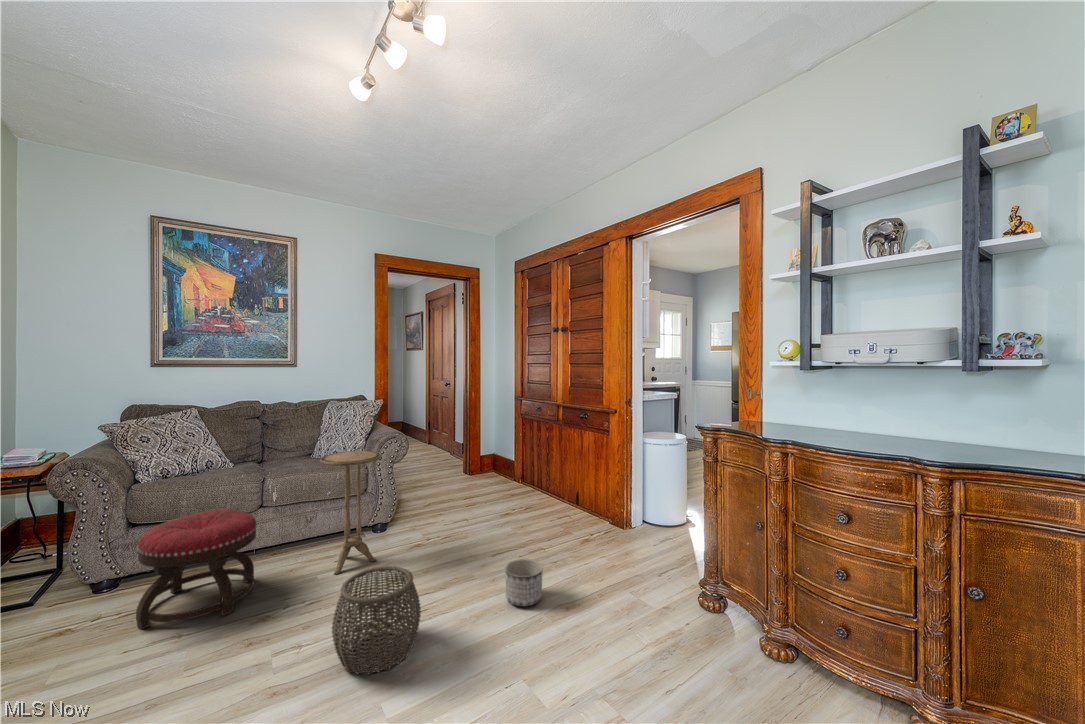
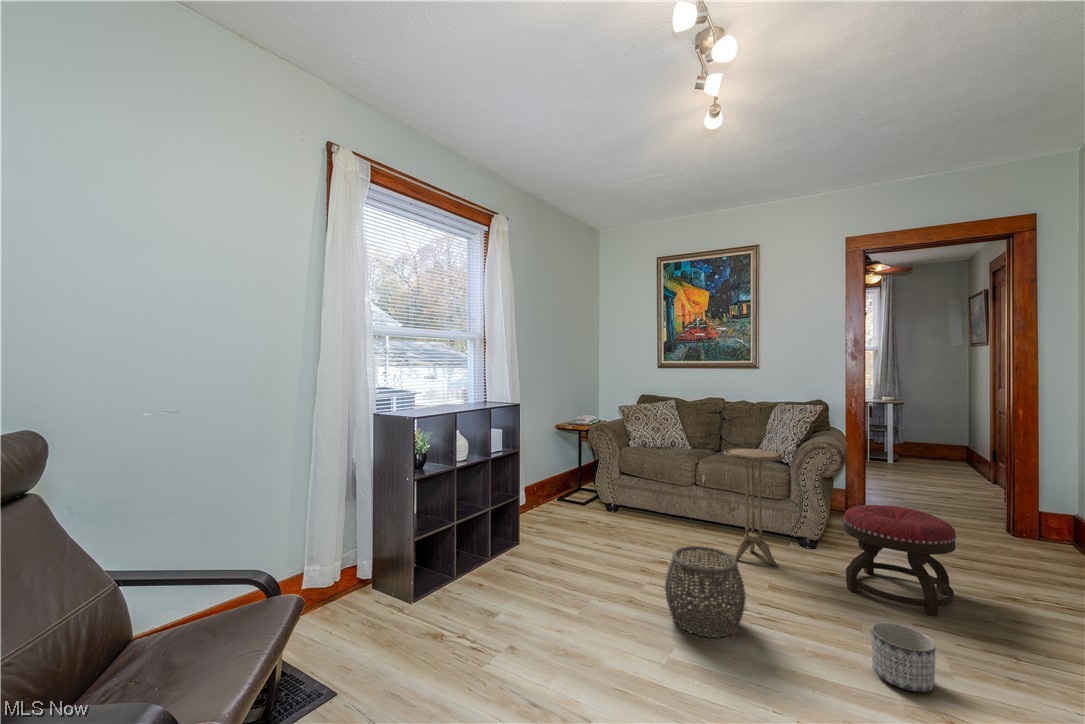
ottoman: present [136,510,257,629] -> present [843,505,956,616]

